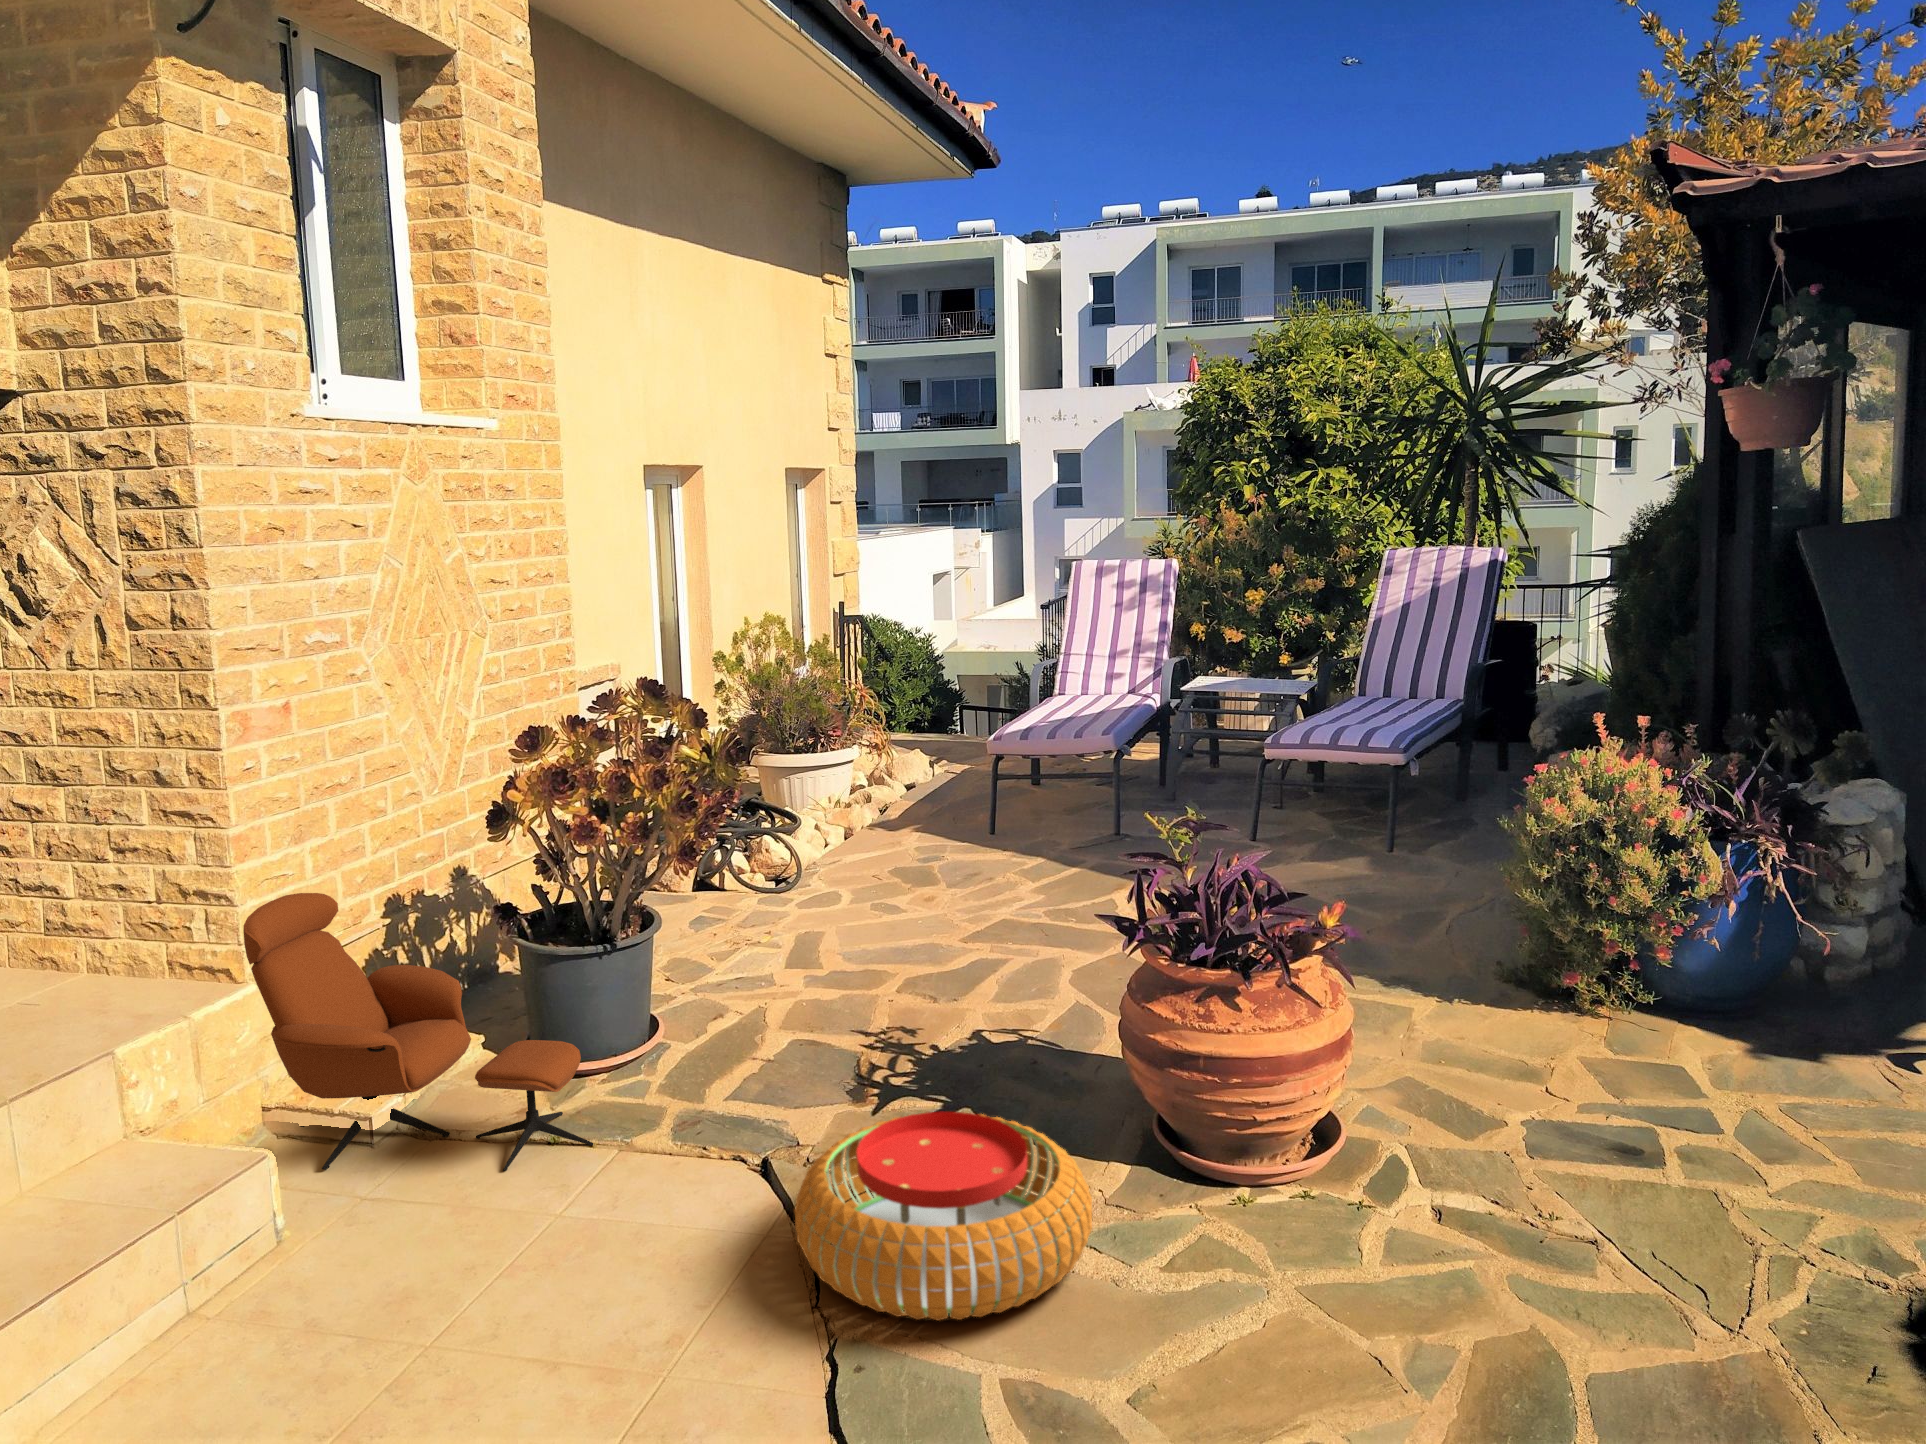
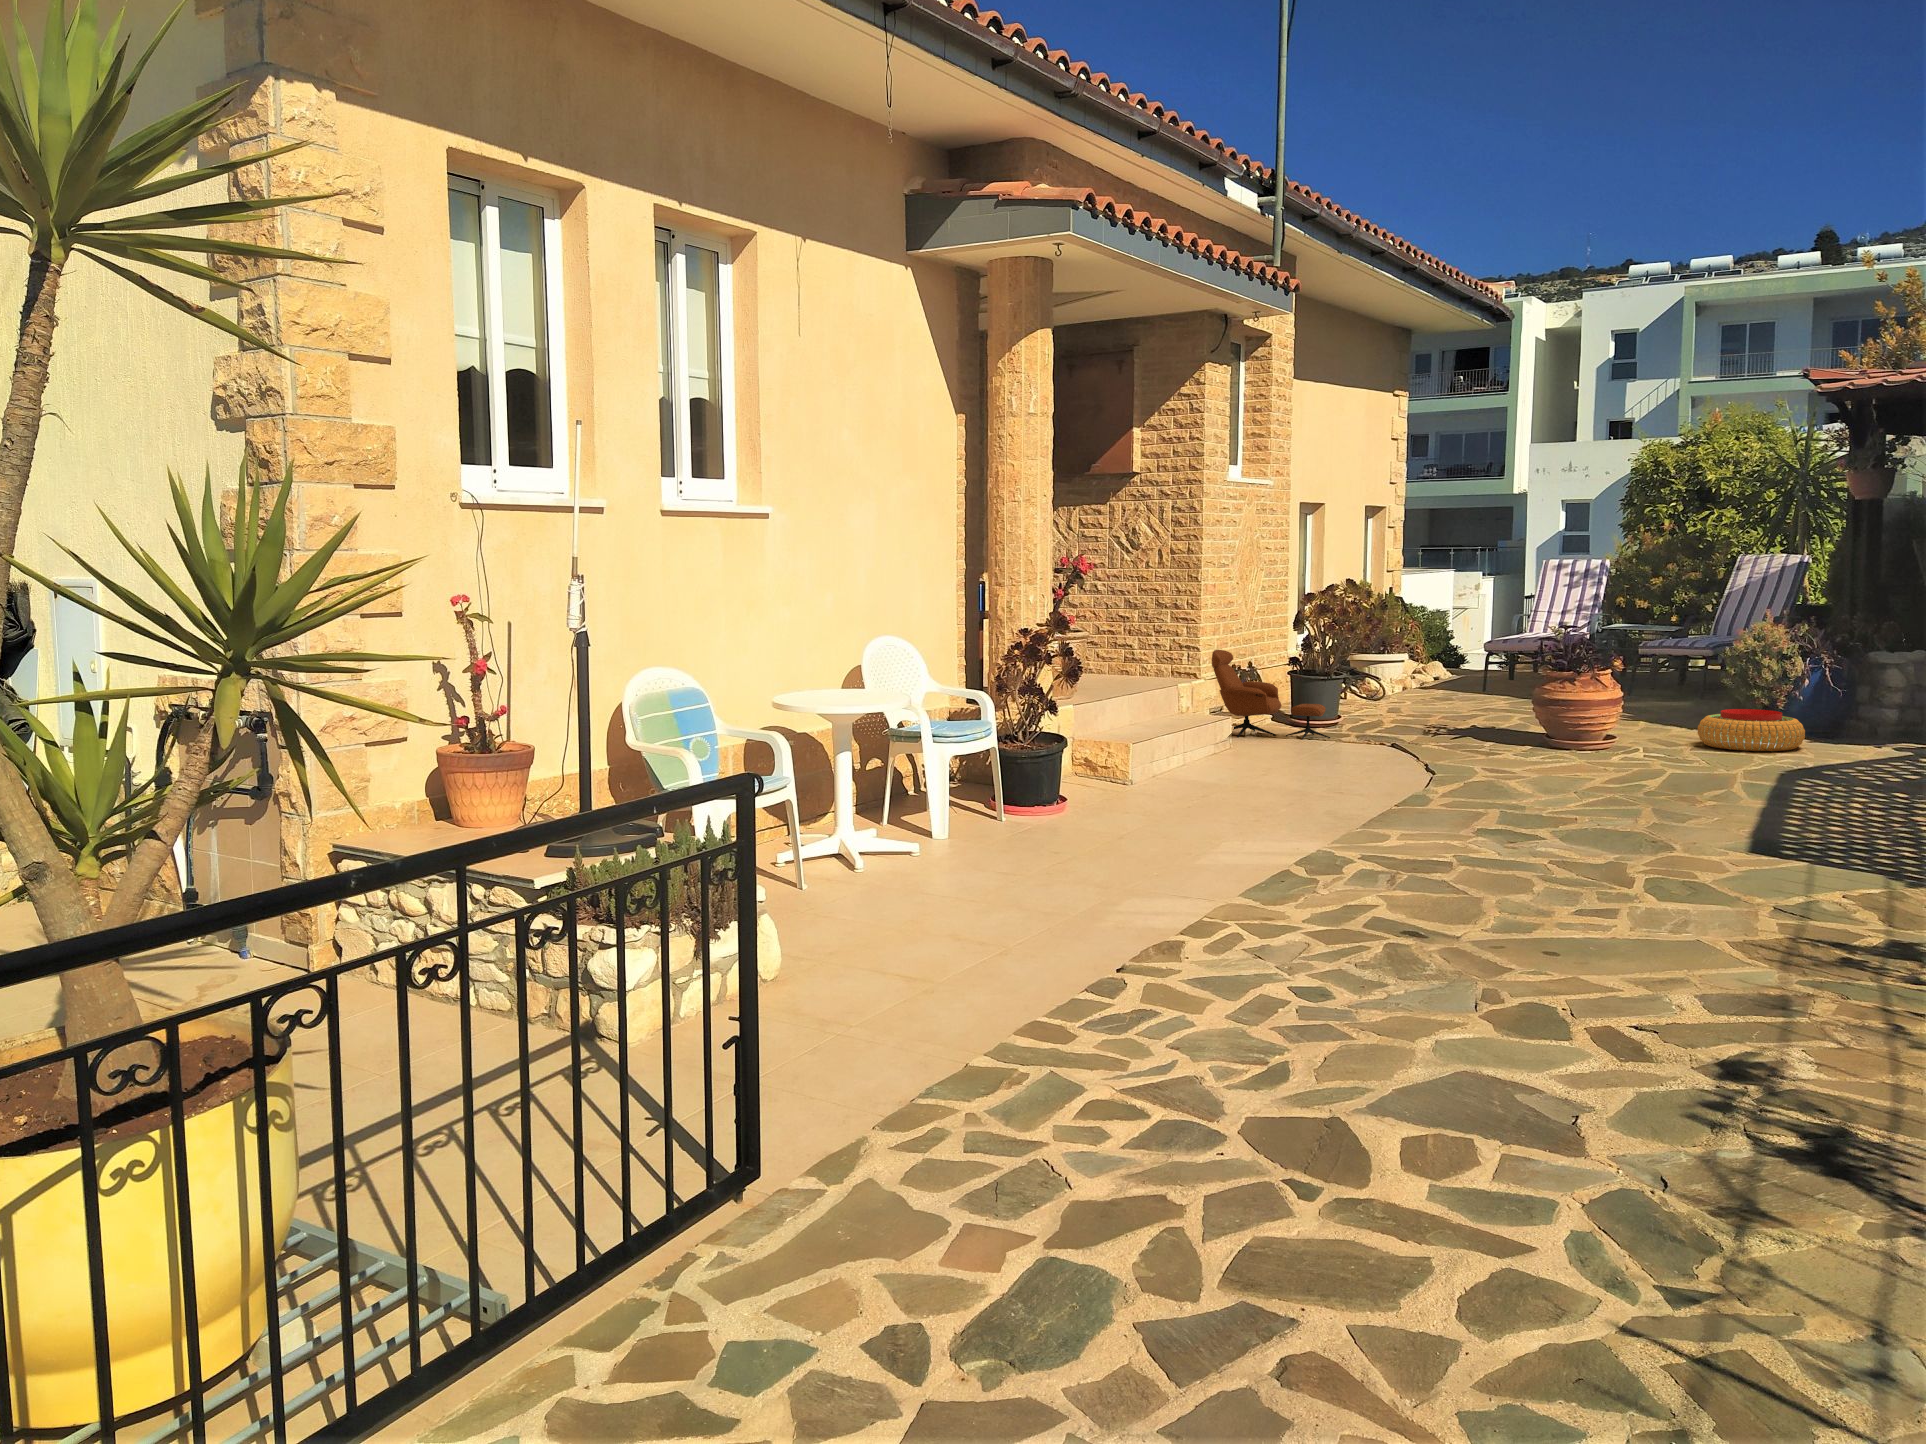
pouf: present [794,1112,1092,1321] -> present [1698,709,1805,751]

